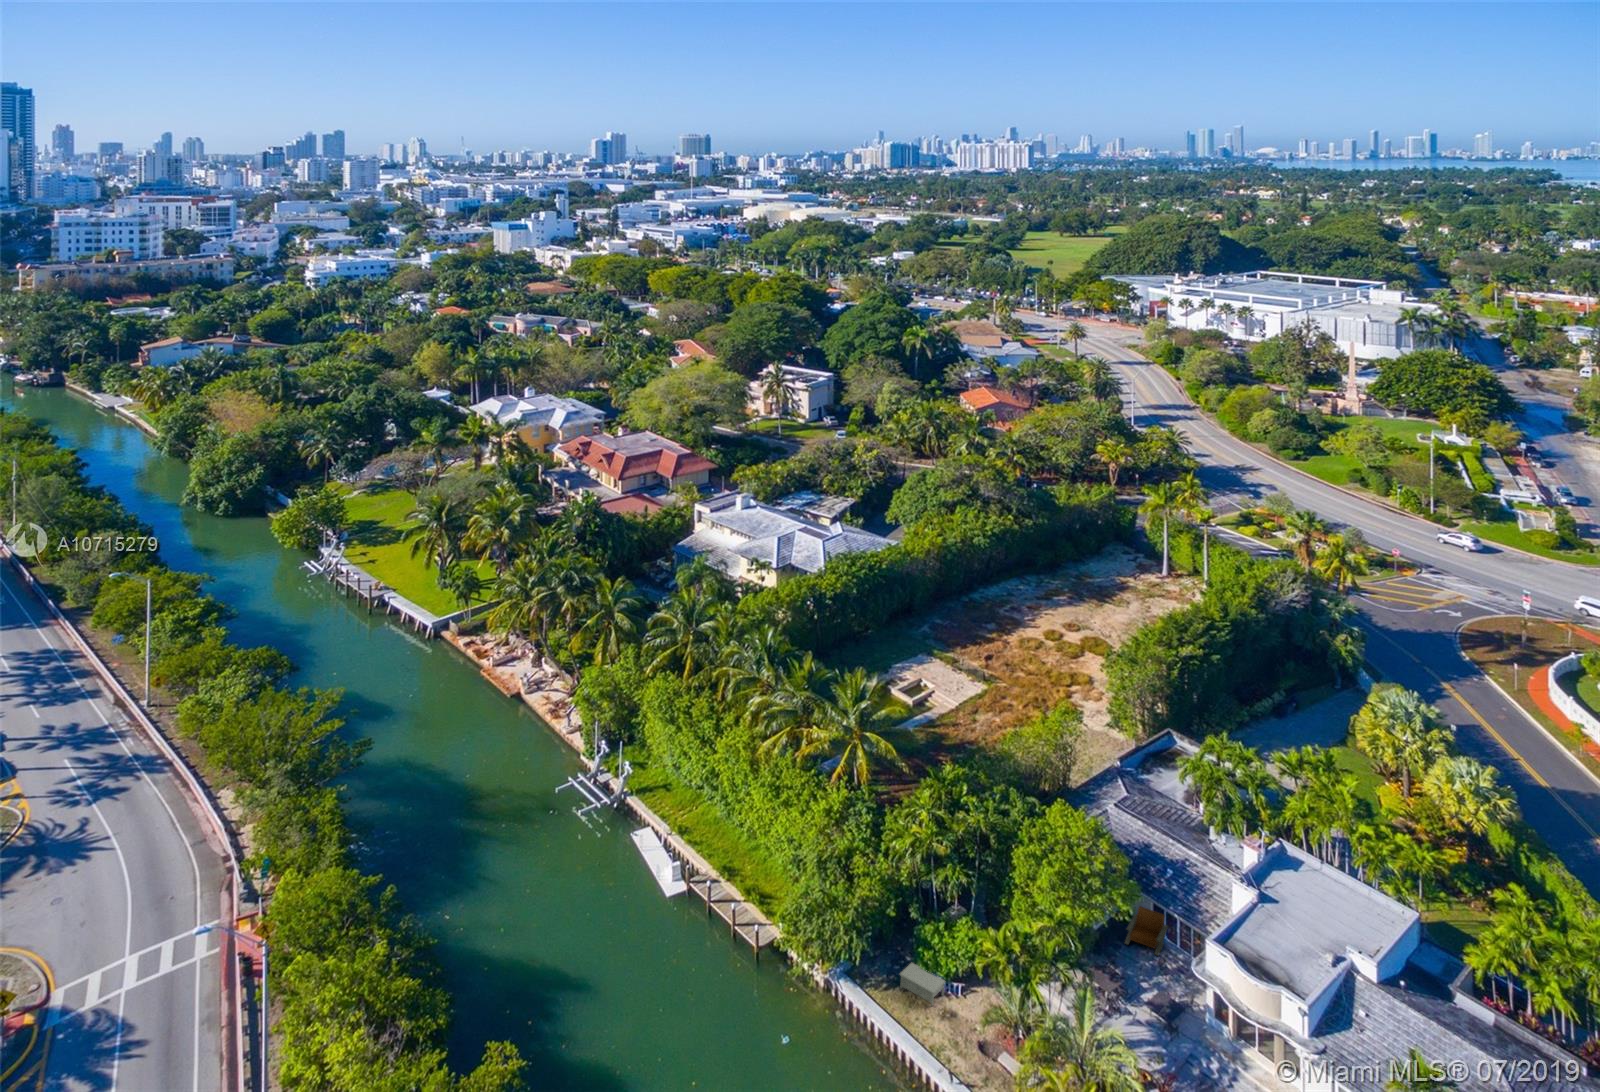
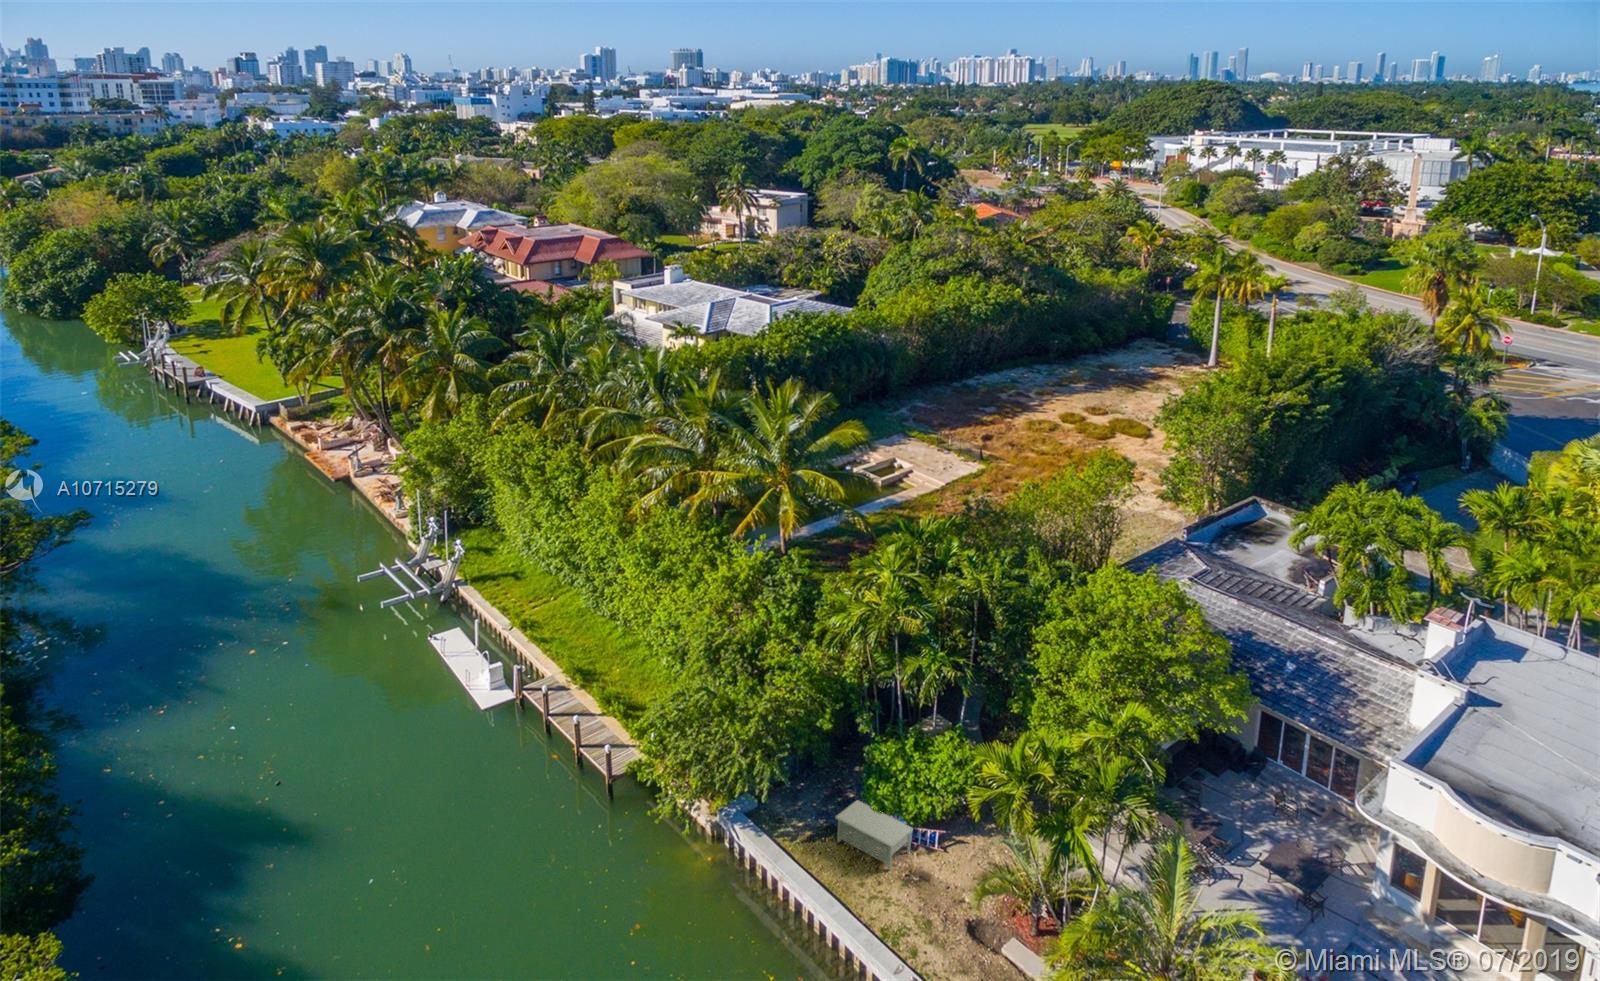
lounge chair: present [1125,906,1168,956] -> none [1213,713,1286,793]

